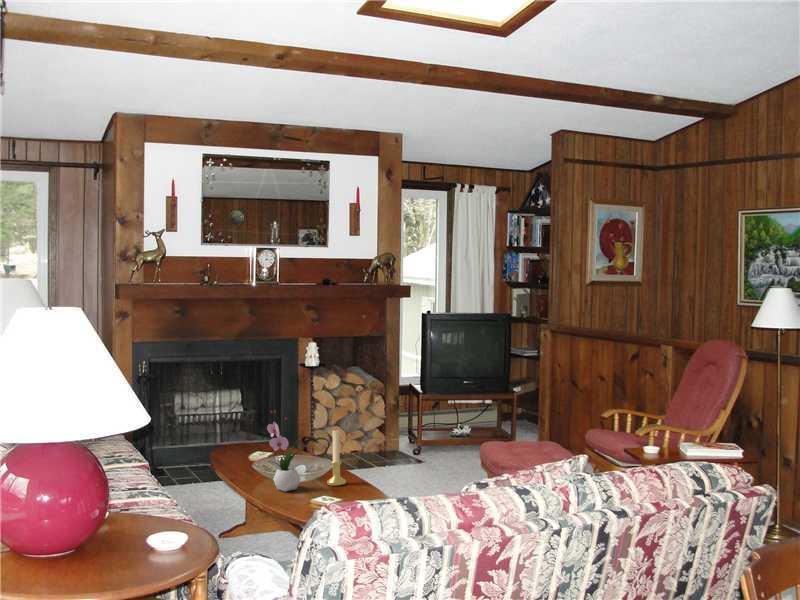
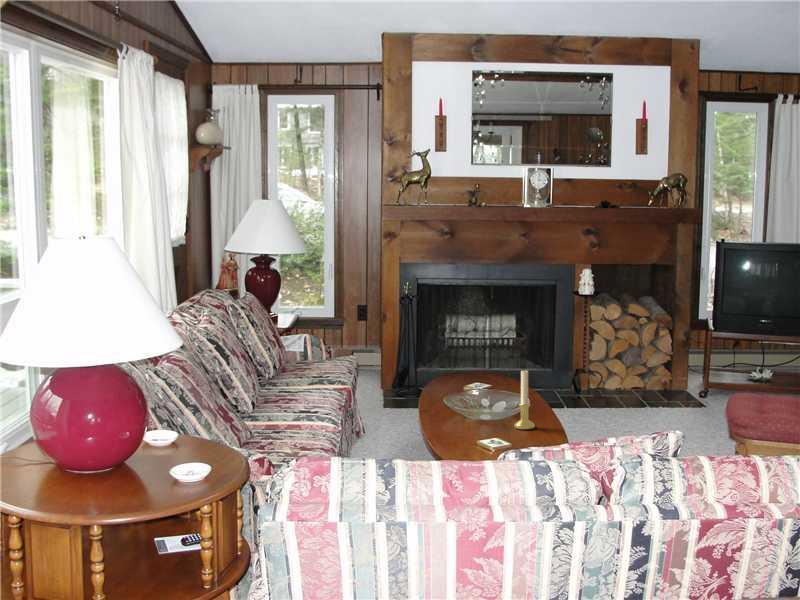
flower arrangement: present [267,411,303,491] -> none [450,345,487,430]

